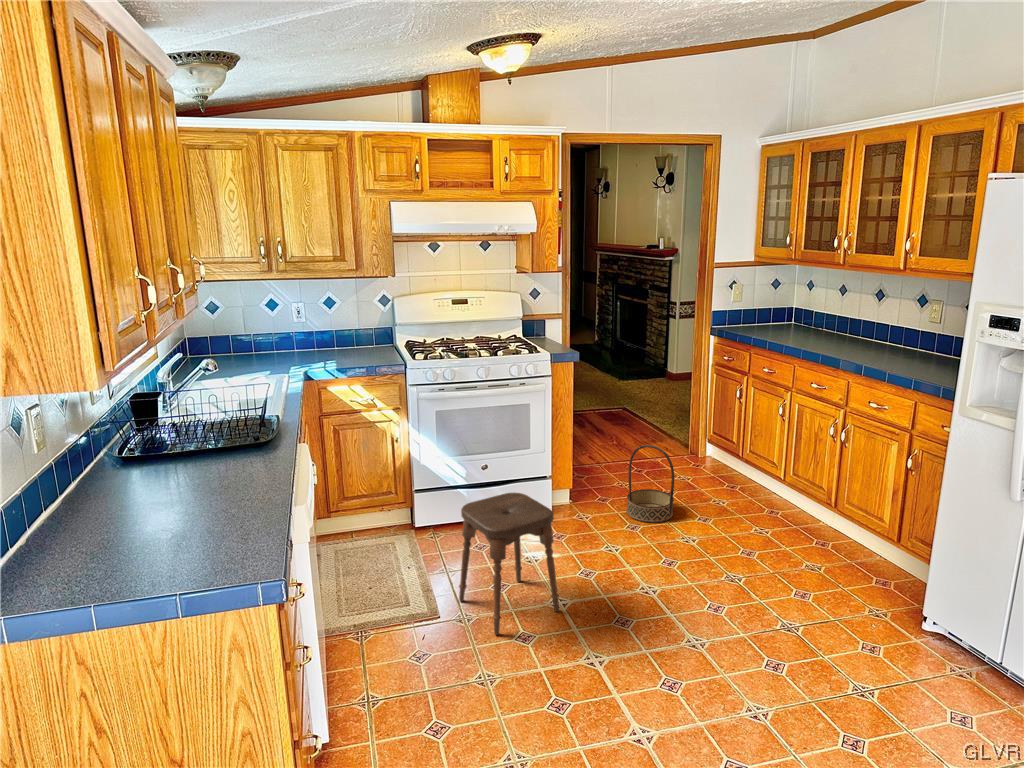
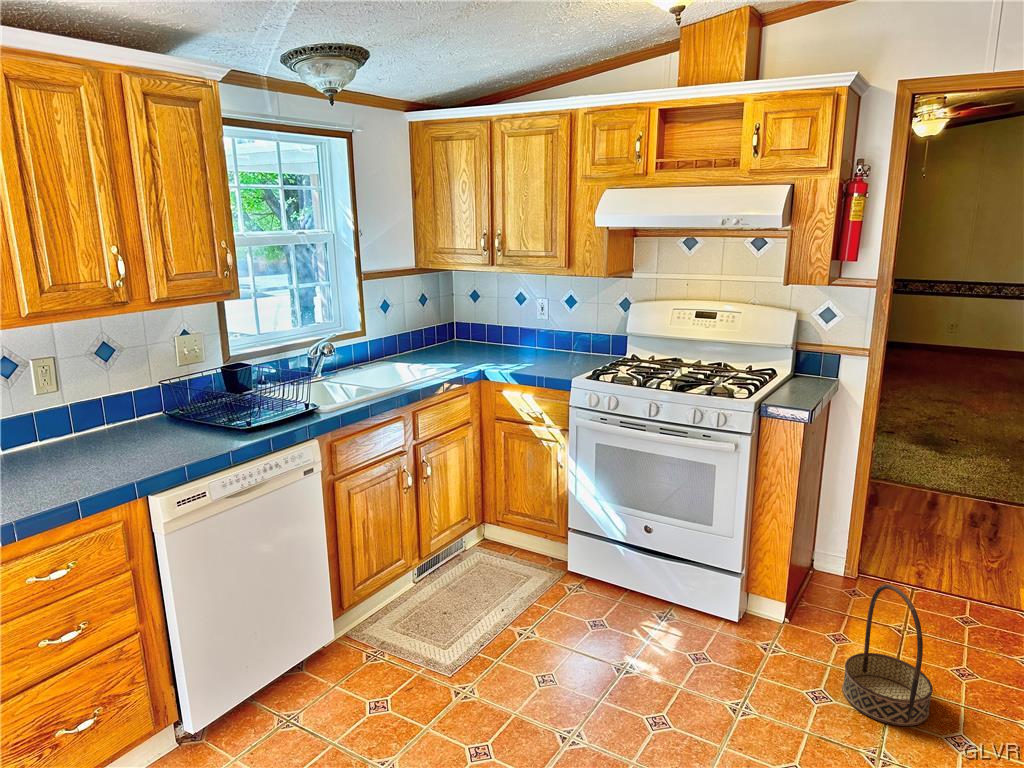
stool: present [459,493,559,635] -> none [458,553,577,745]

